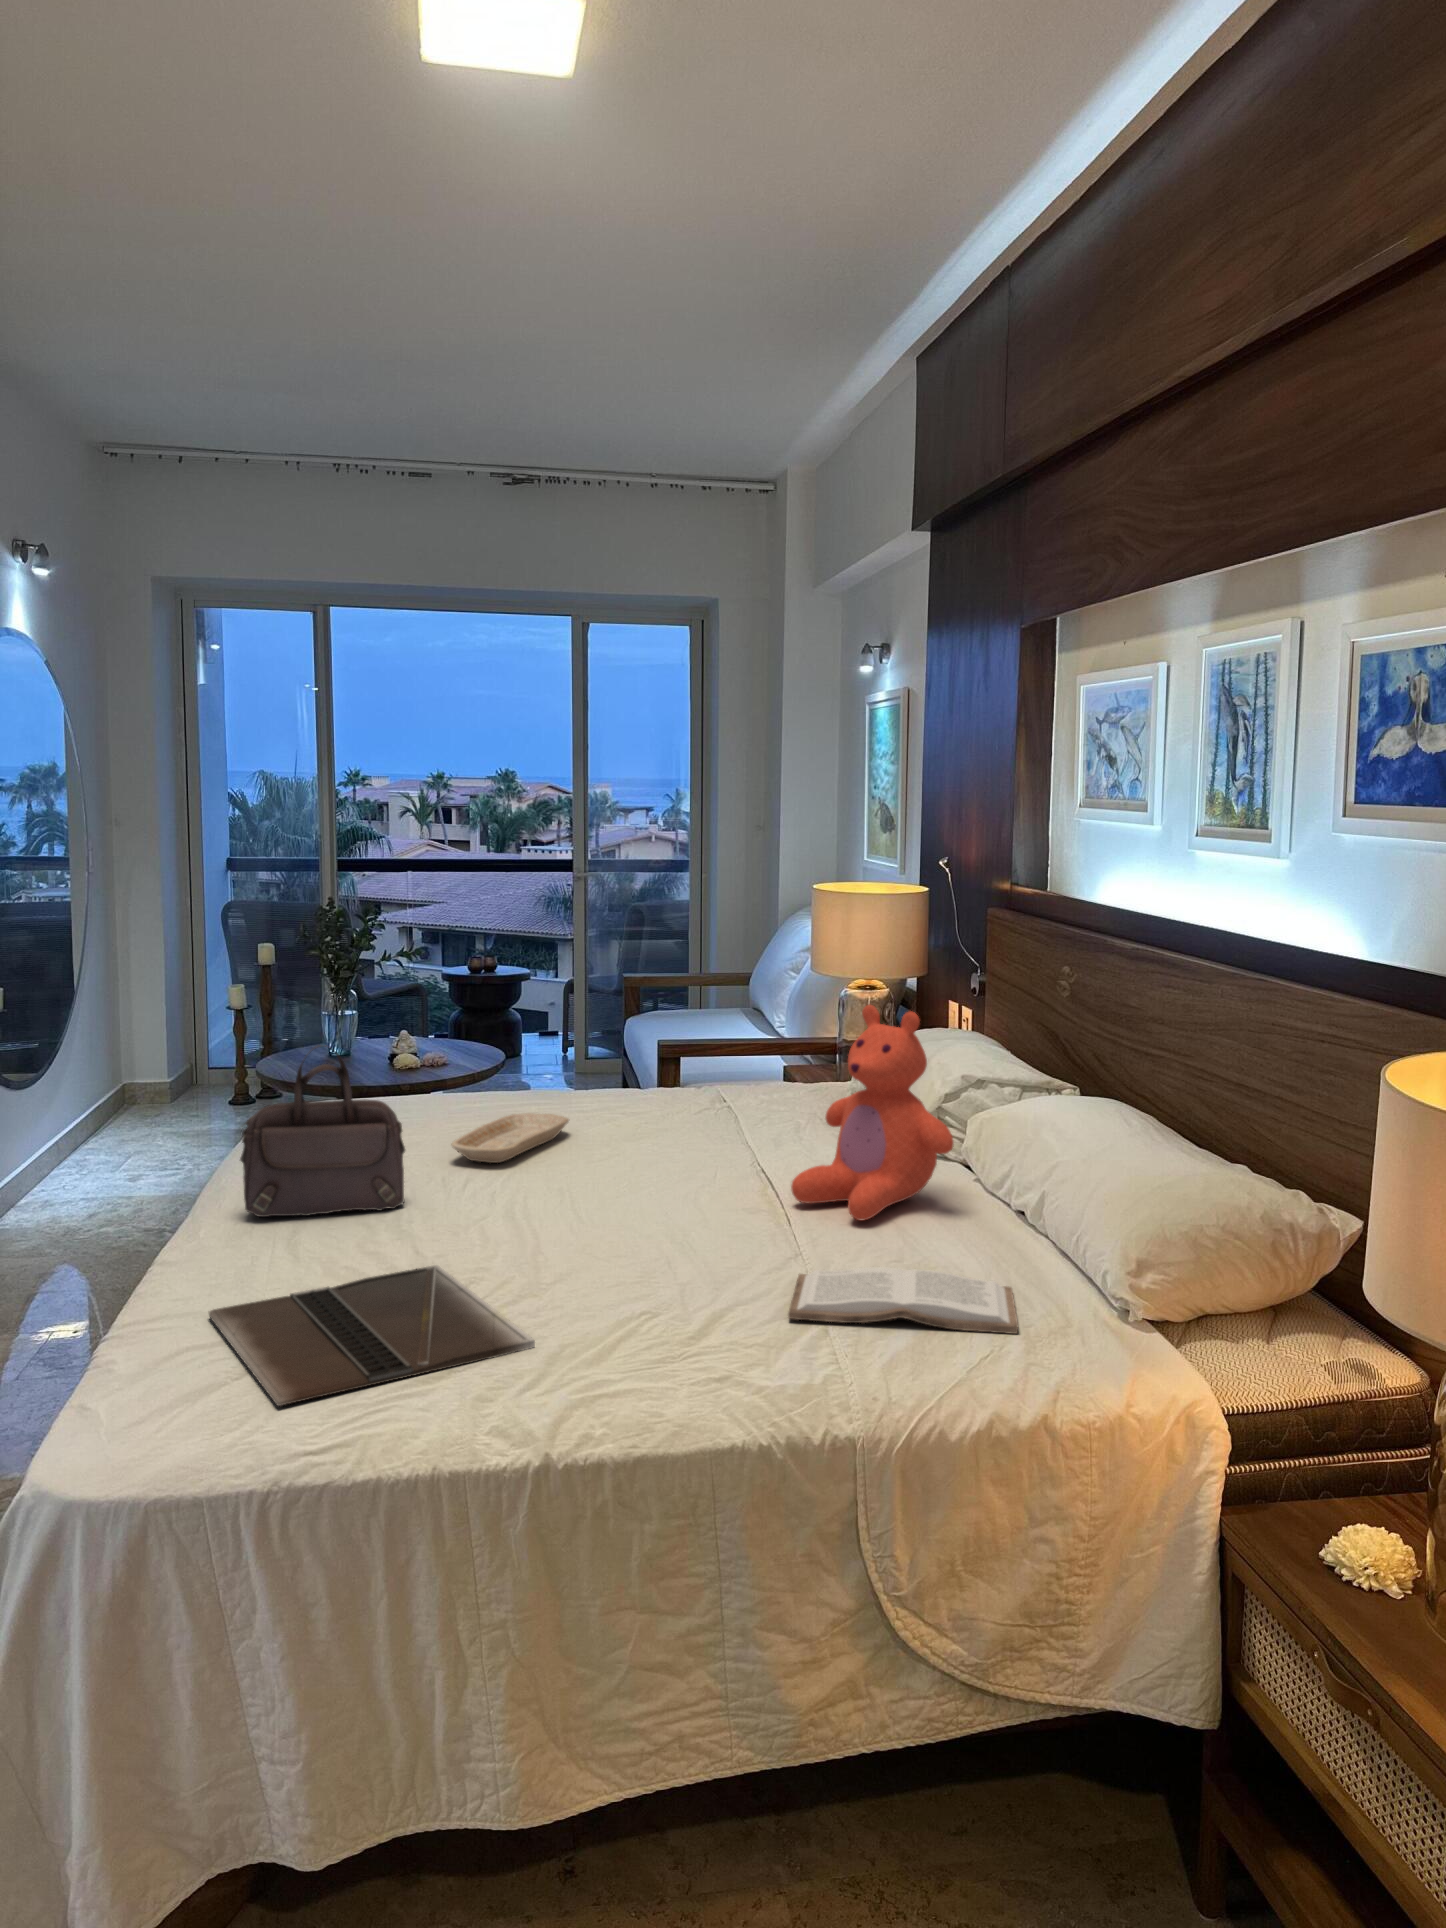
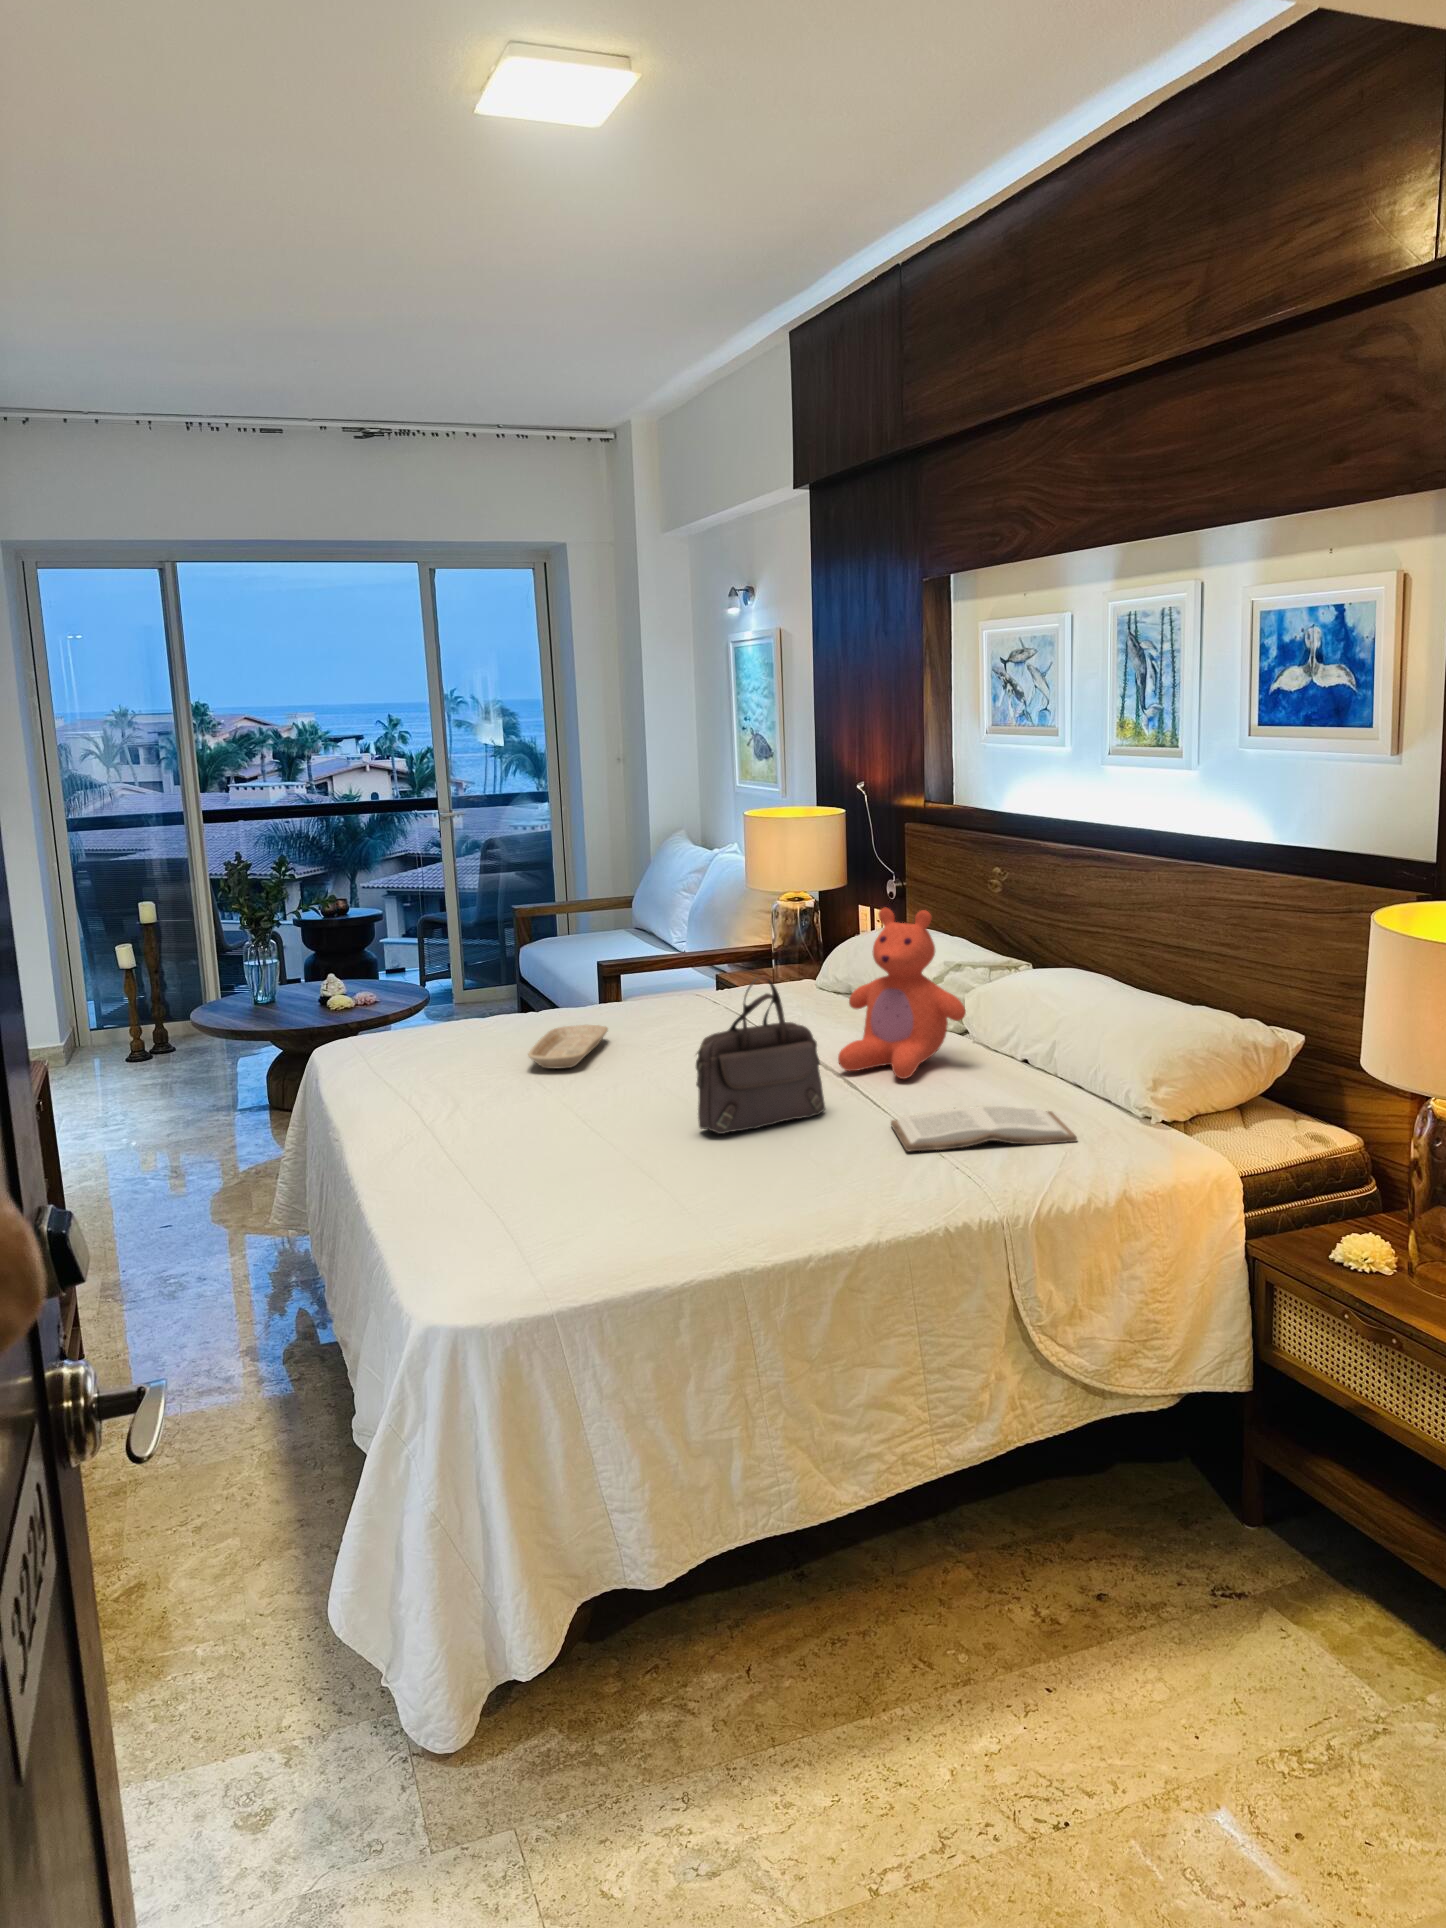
handbag: present [240,1046,405,1217] -> present [696,978,826,1134]
laptop: present [209,1265,535,1406] -> none [448,1147,731,1255]

